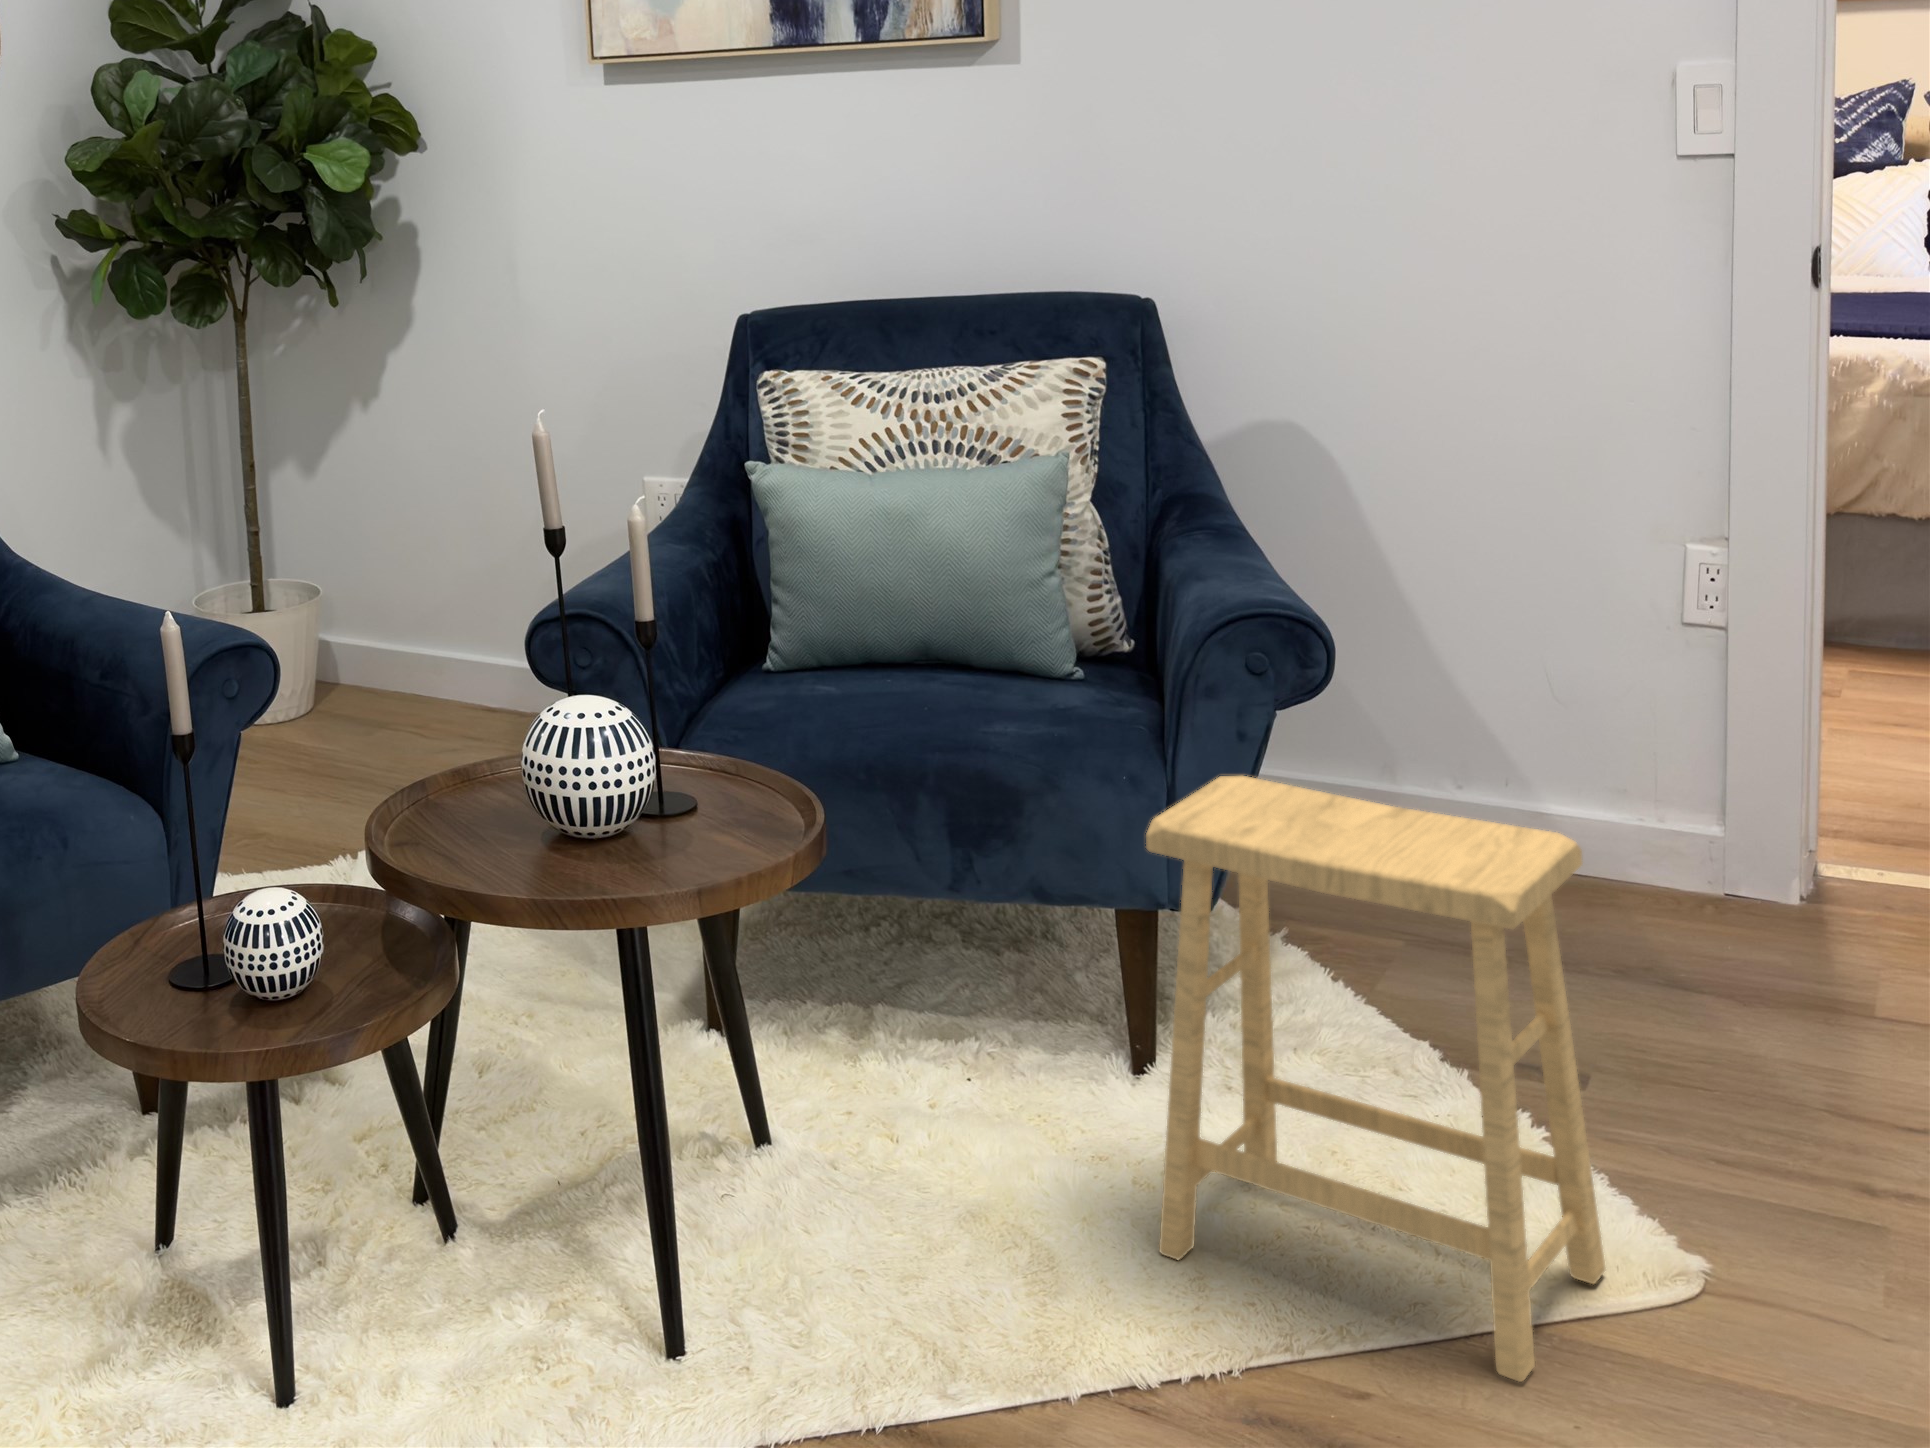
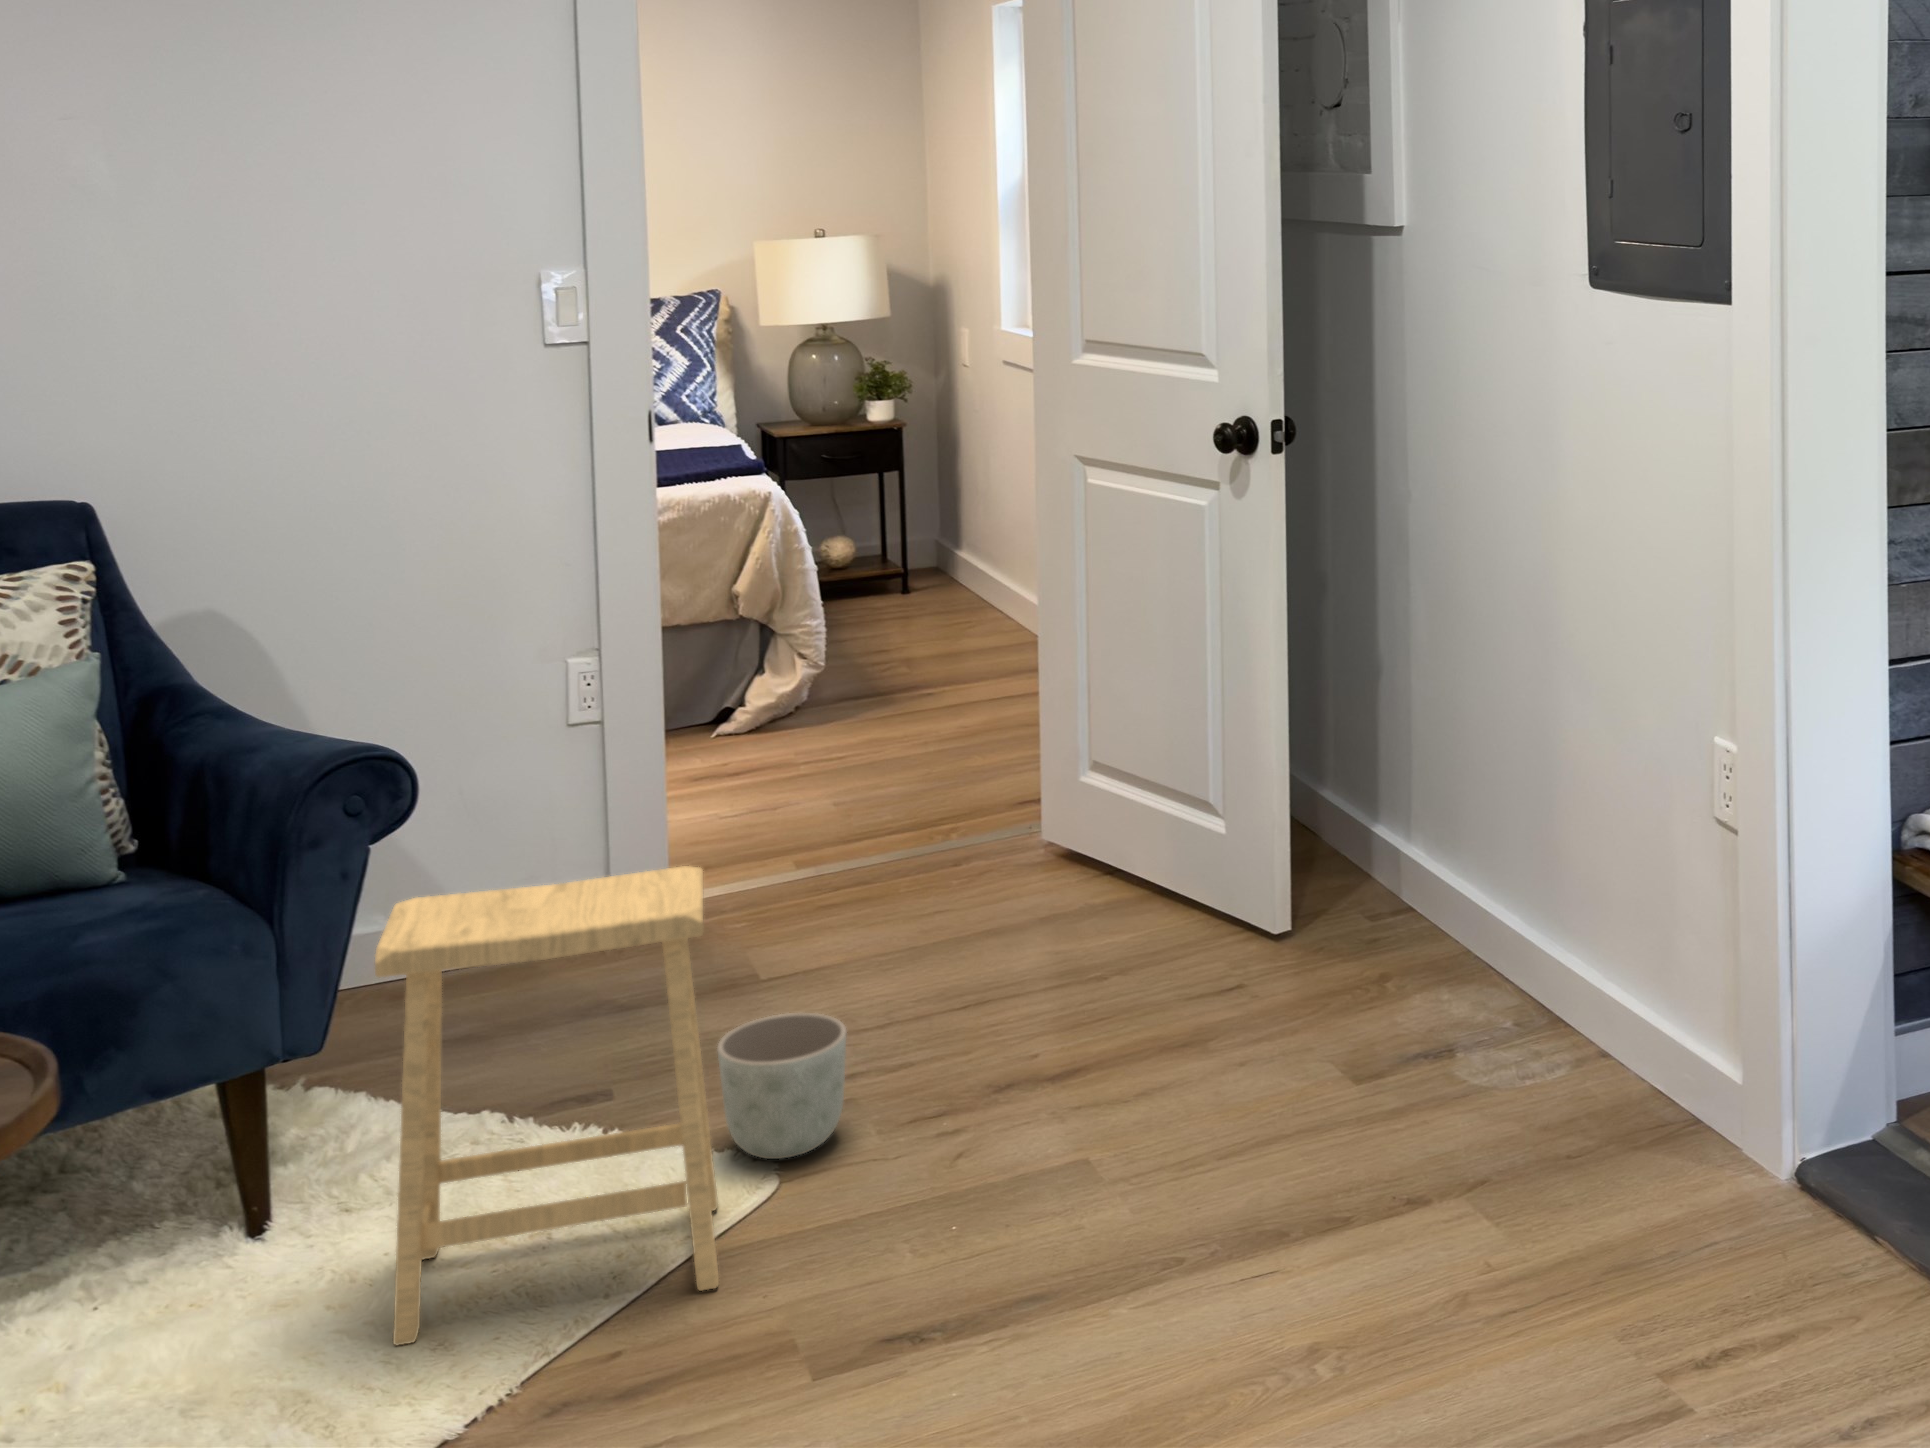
planter: none [1649,1064,1850,1270] -> present [718,1013,846,1159]

